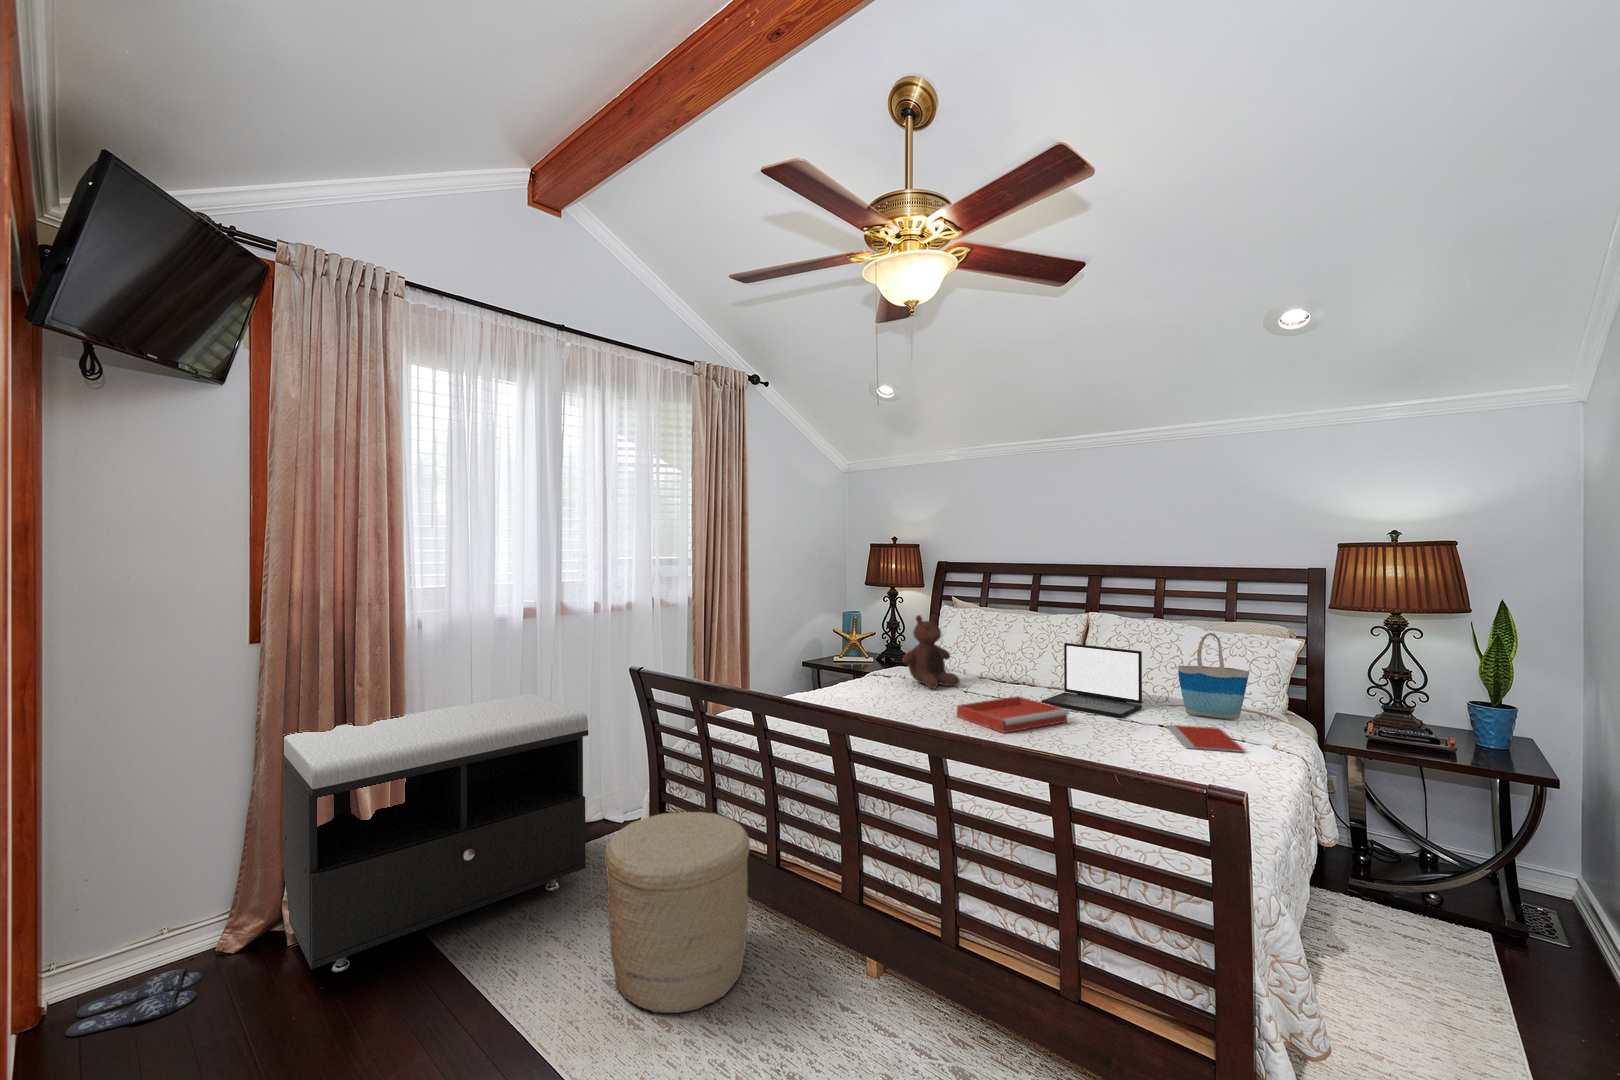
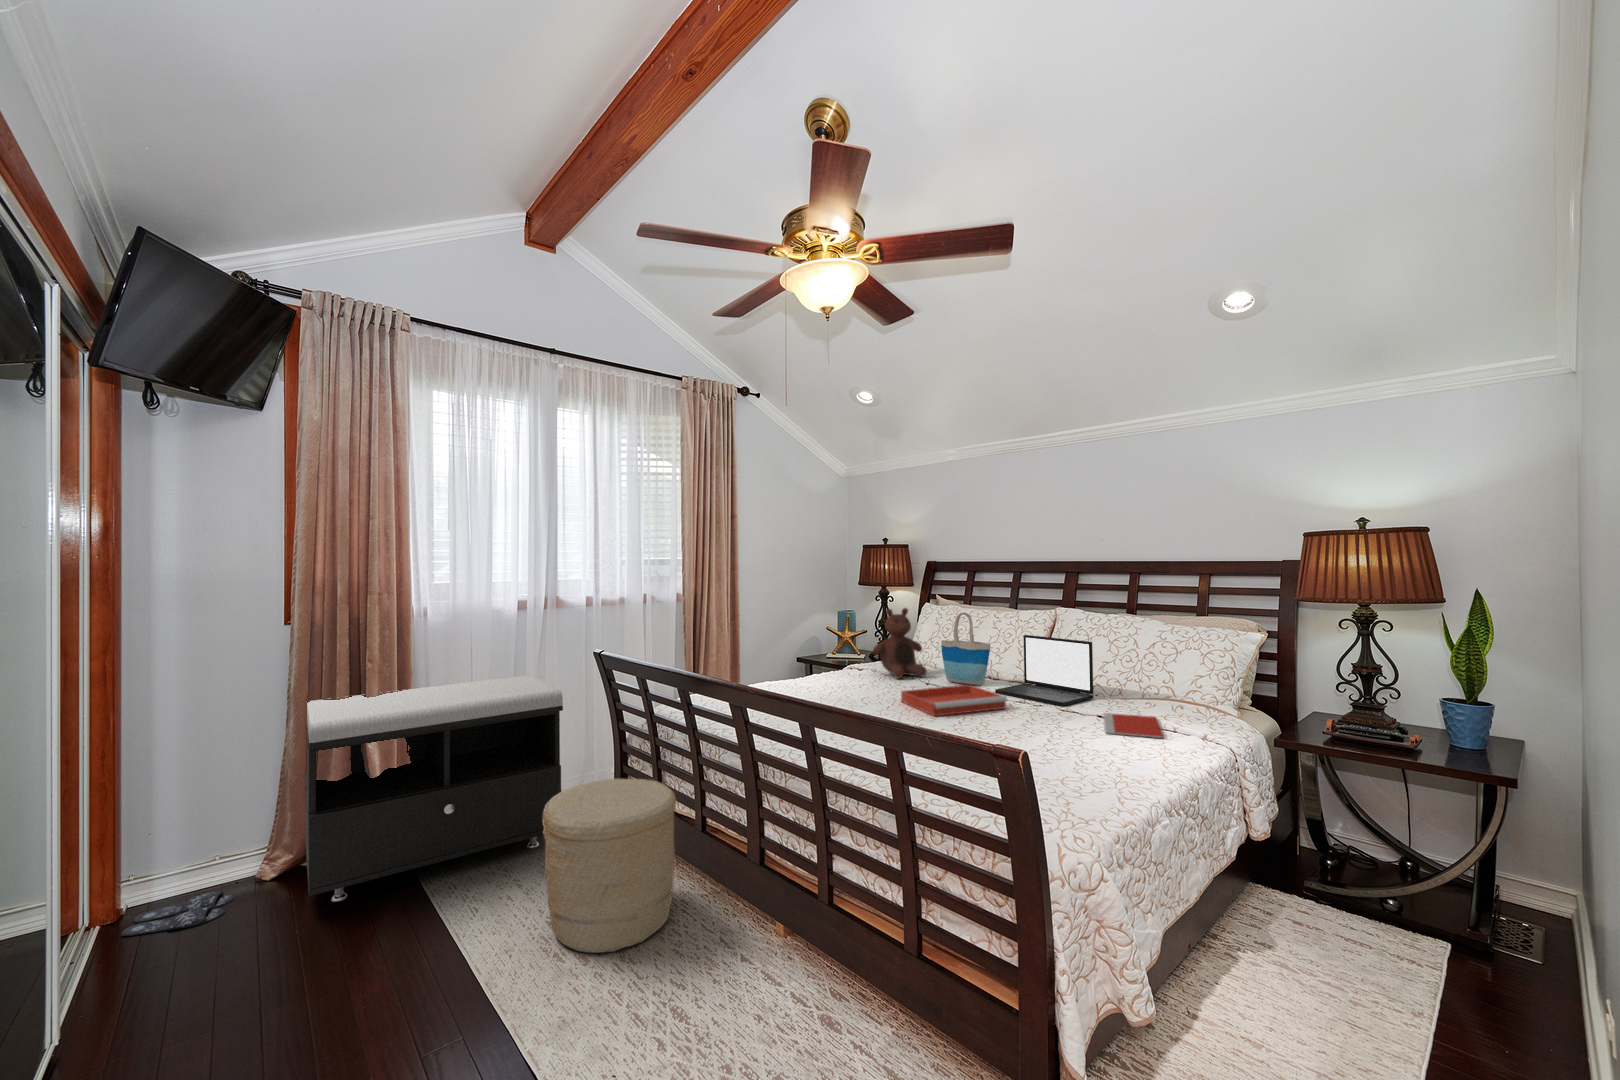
tote bag: present [1178,633,1249,719] -> present [941,613,991,685]

